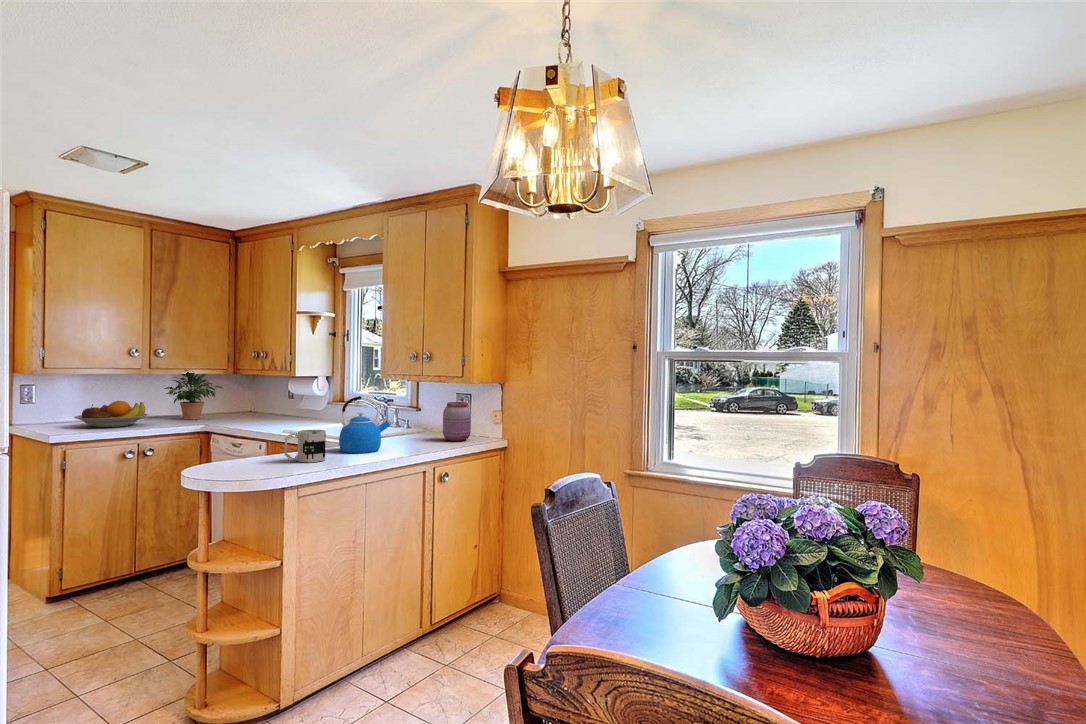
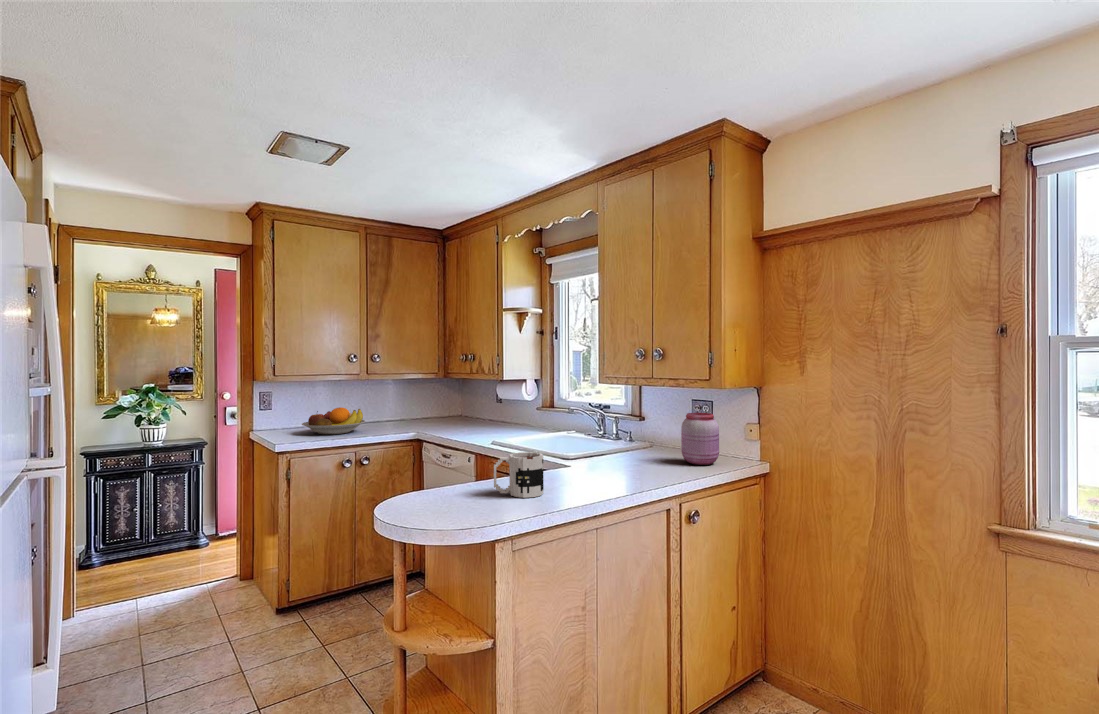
potted plant: present [165,370,223,419] -> none [380,373,436,426]
kettle: present [339,396,391,453] -> none [558,407,621,482]

